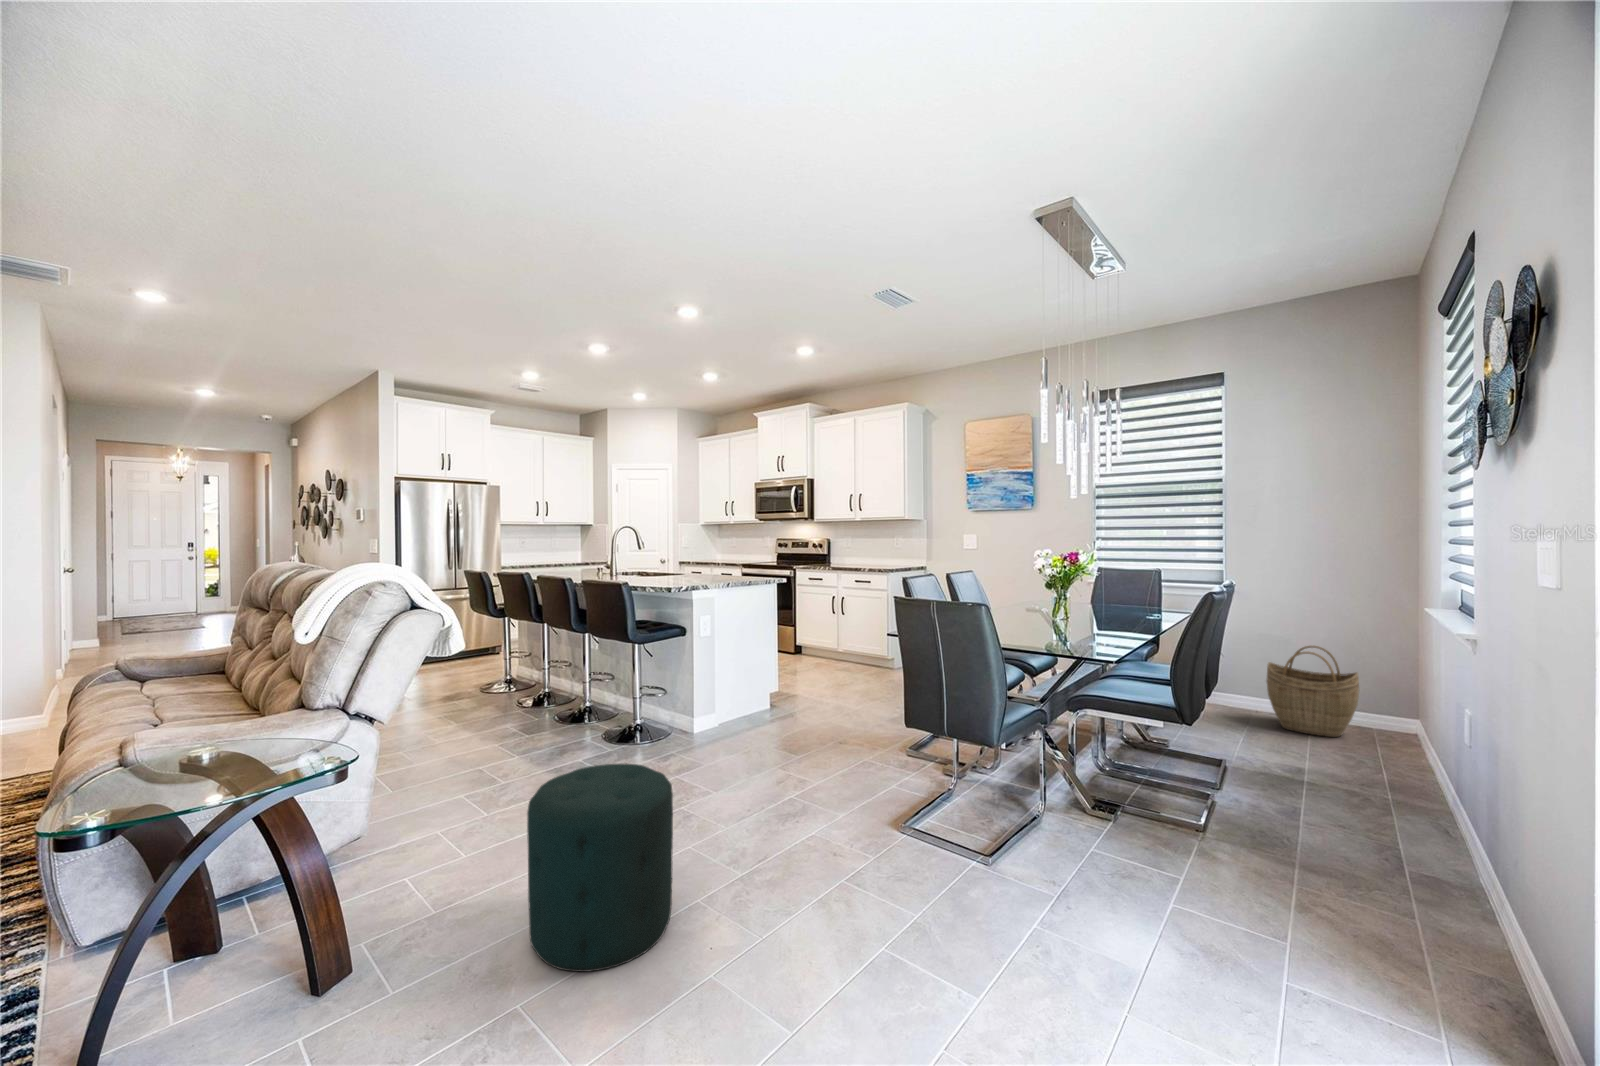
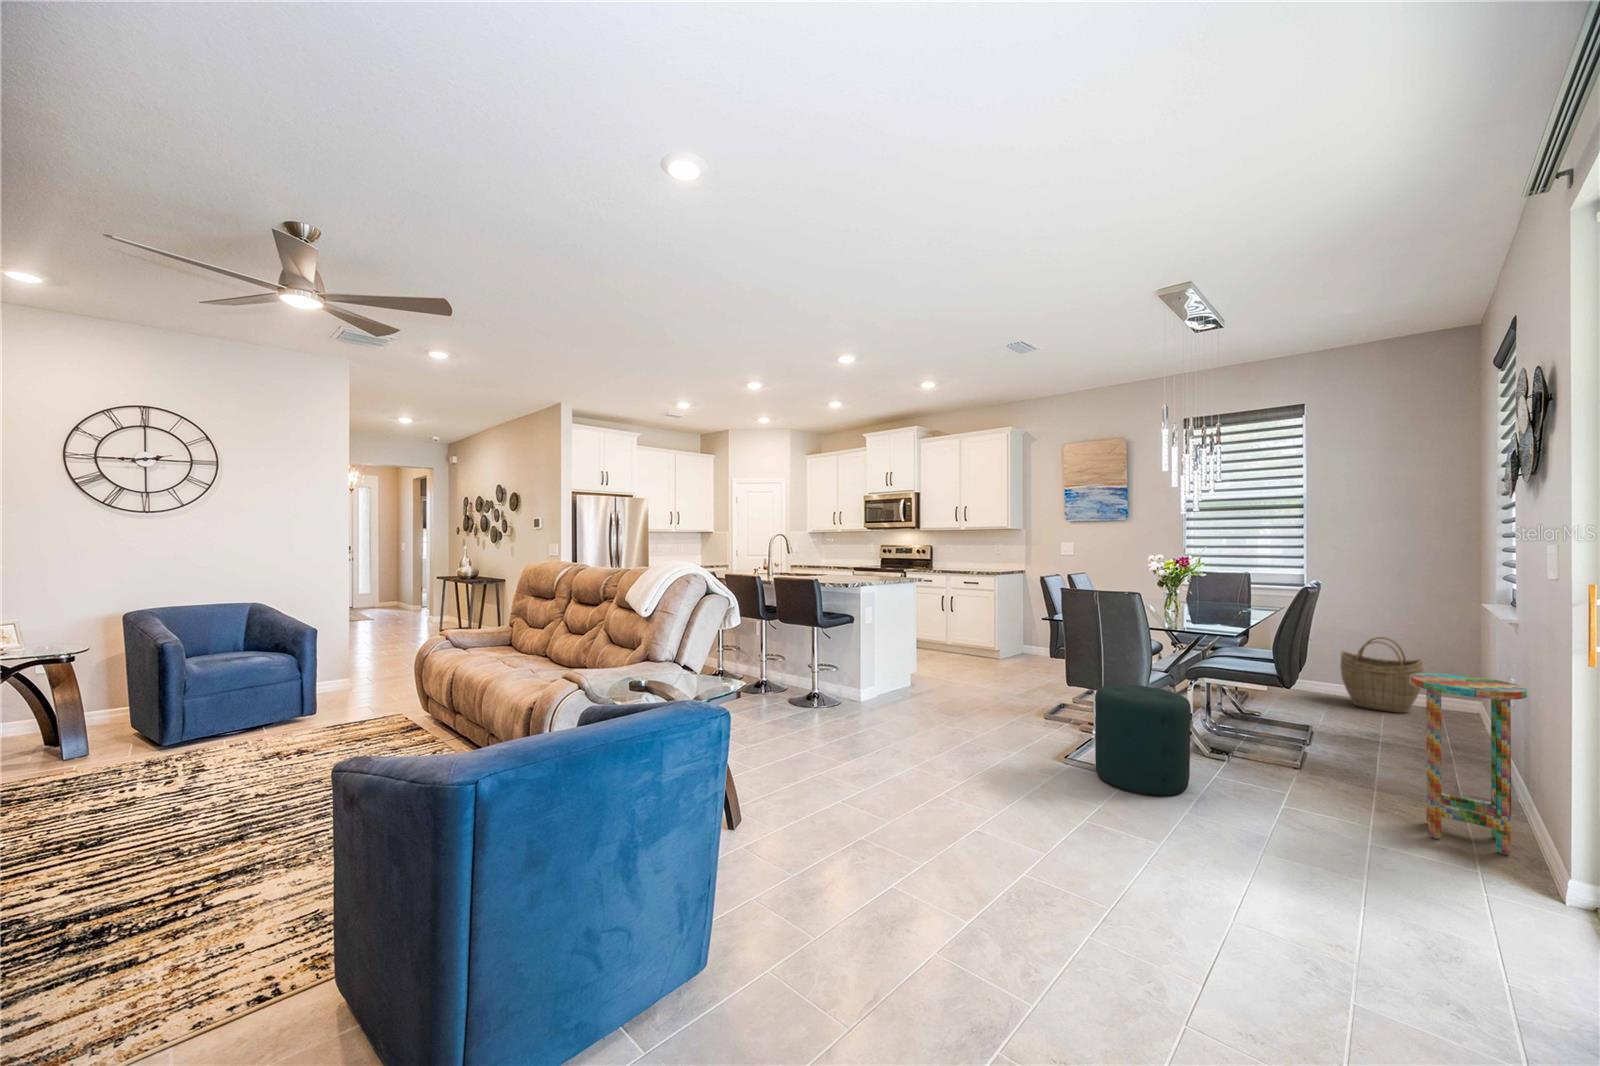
side table: none [1332,713,1489,982] -> present [1410,673,1527,855]
ottoman: present [527,764,673,972] -> present [1095,685,1191,796]

